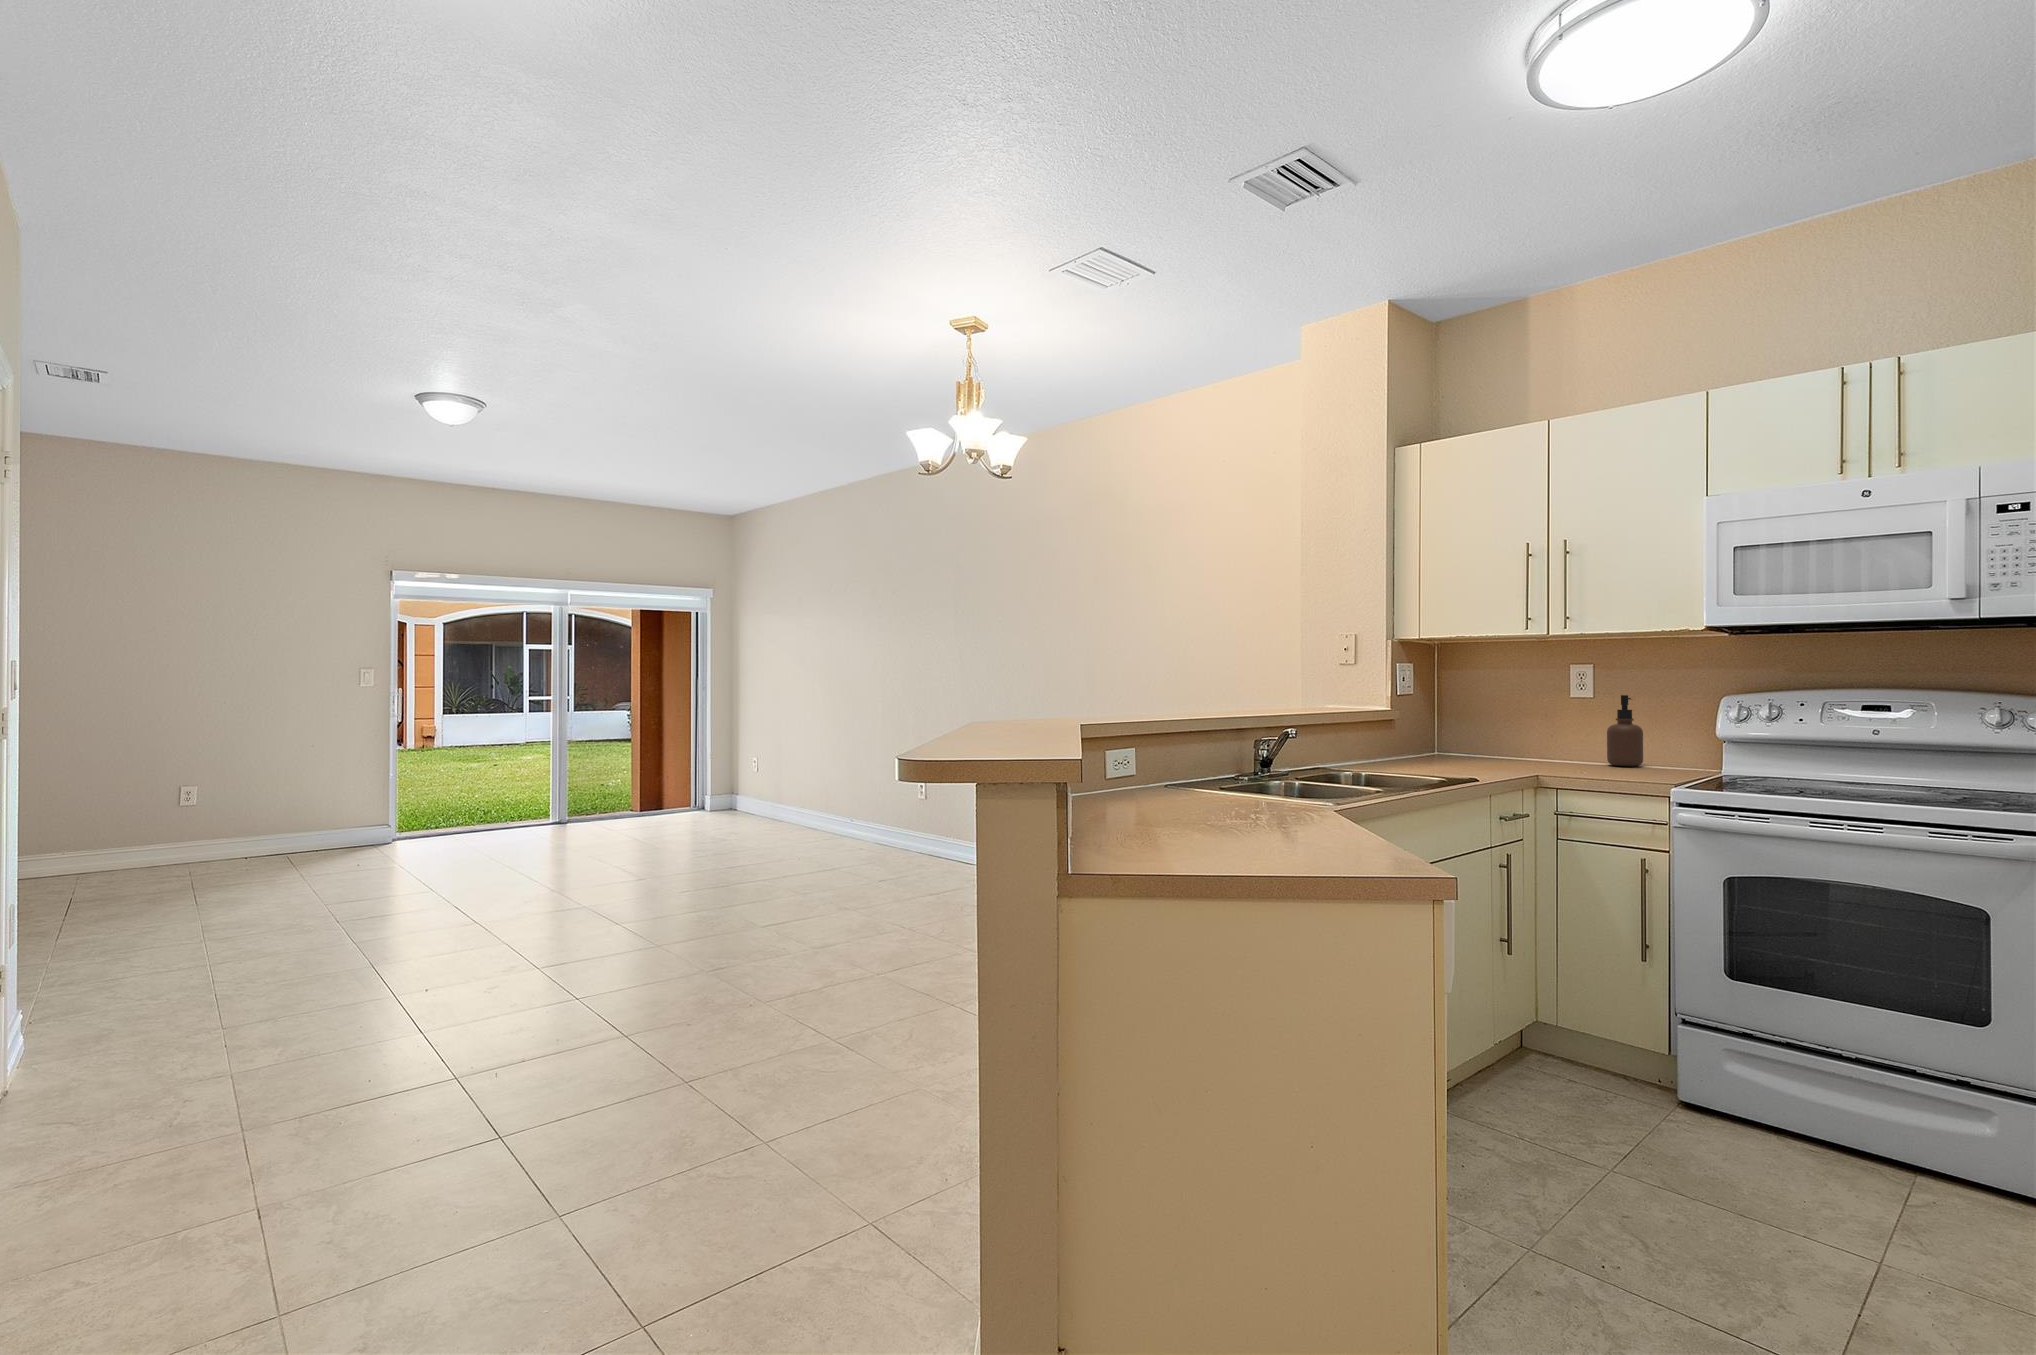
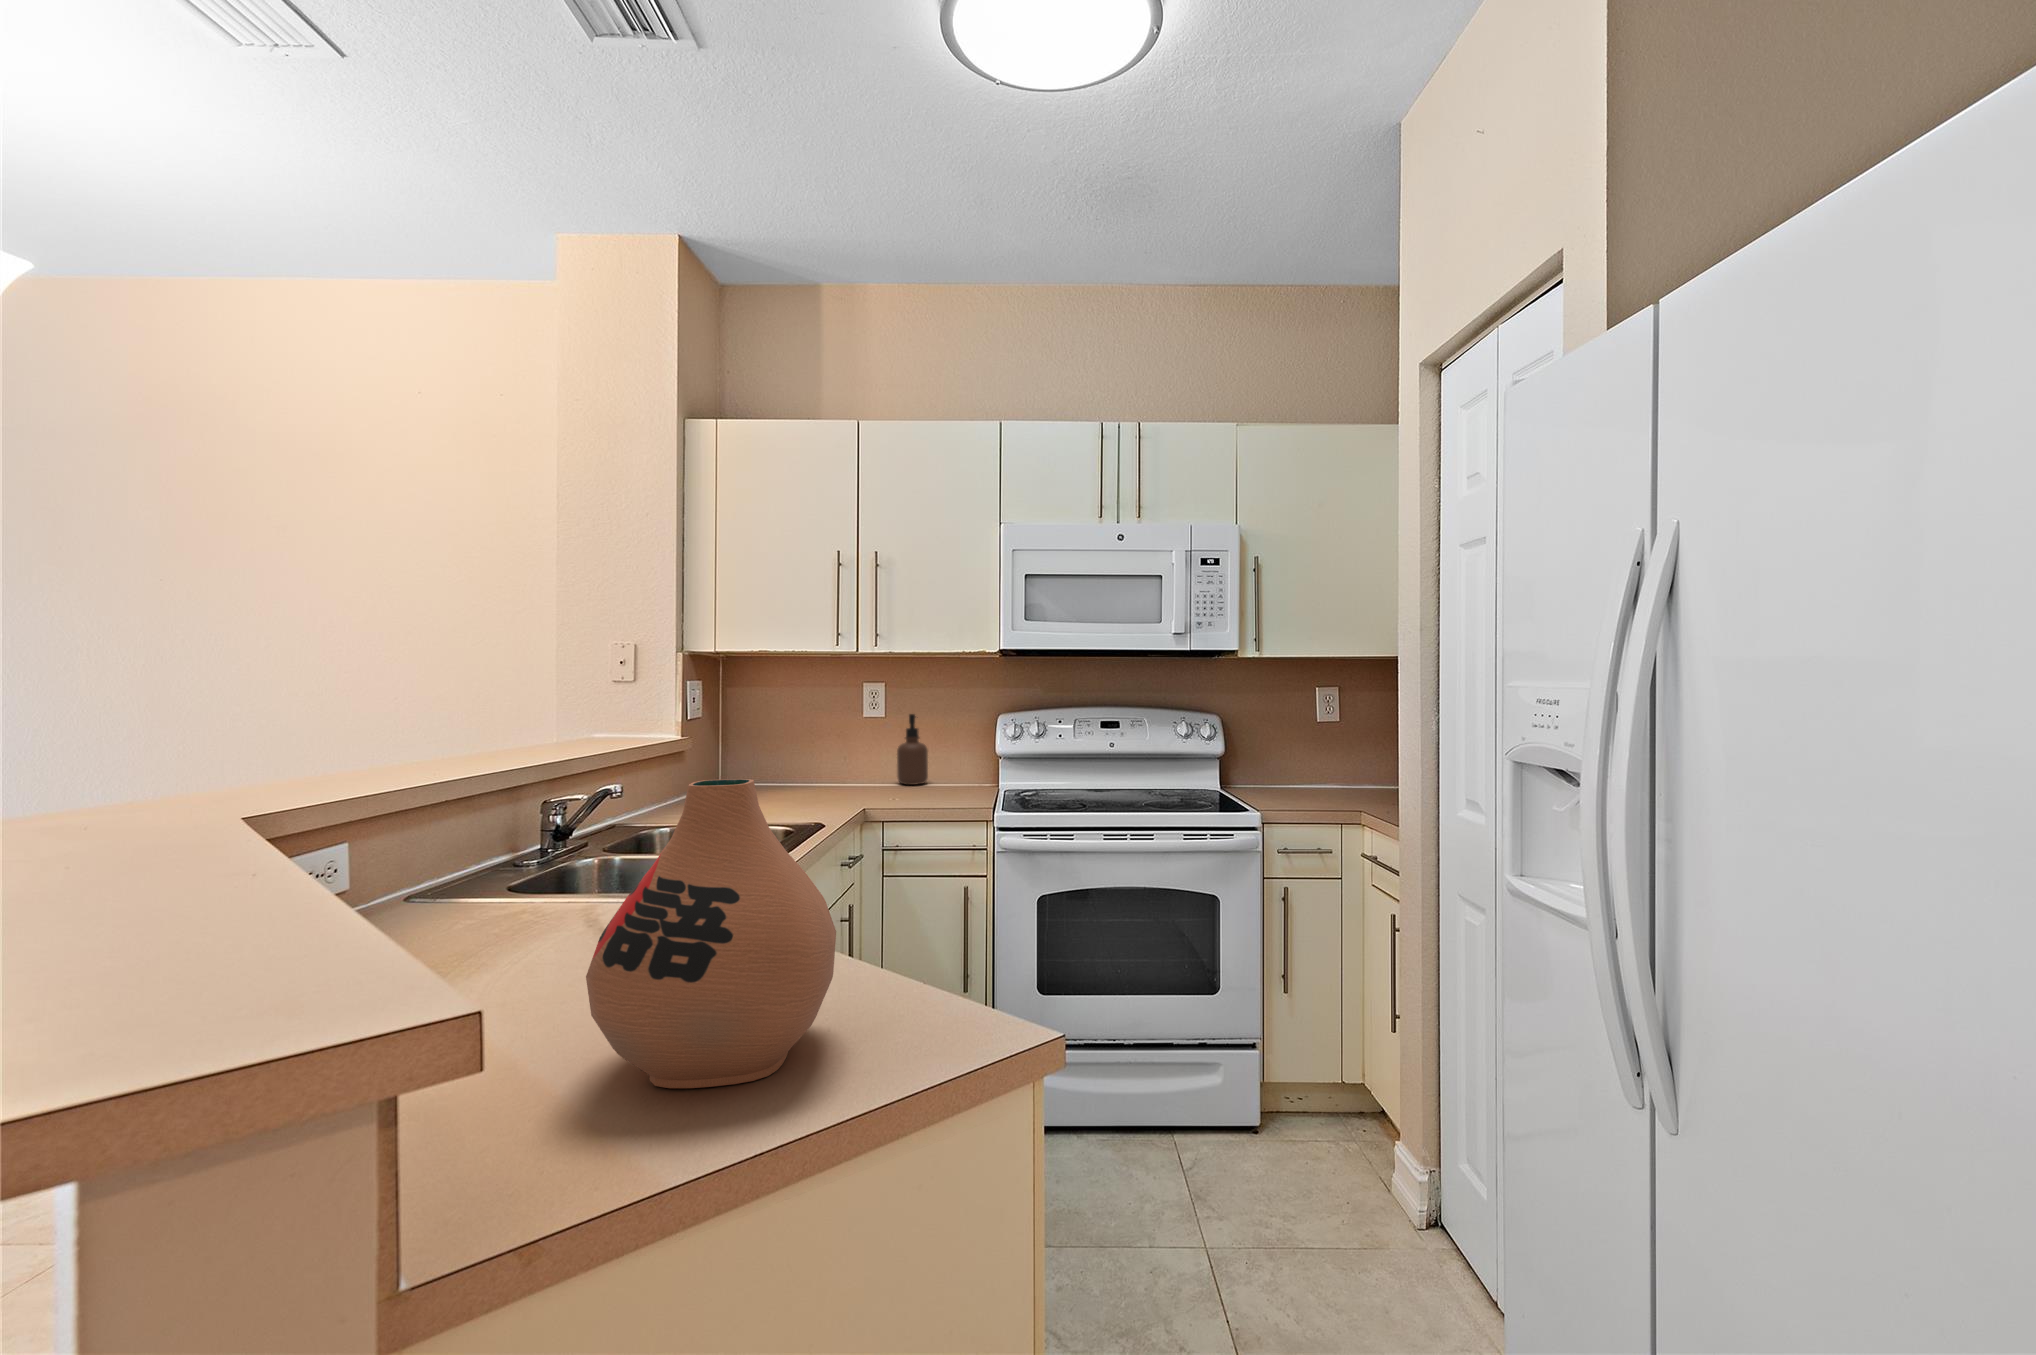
vase: none [1171,689,1312,844] -> present [586,779,836,1088]

